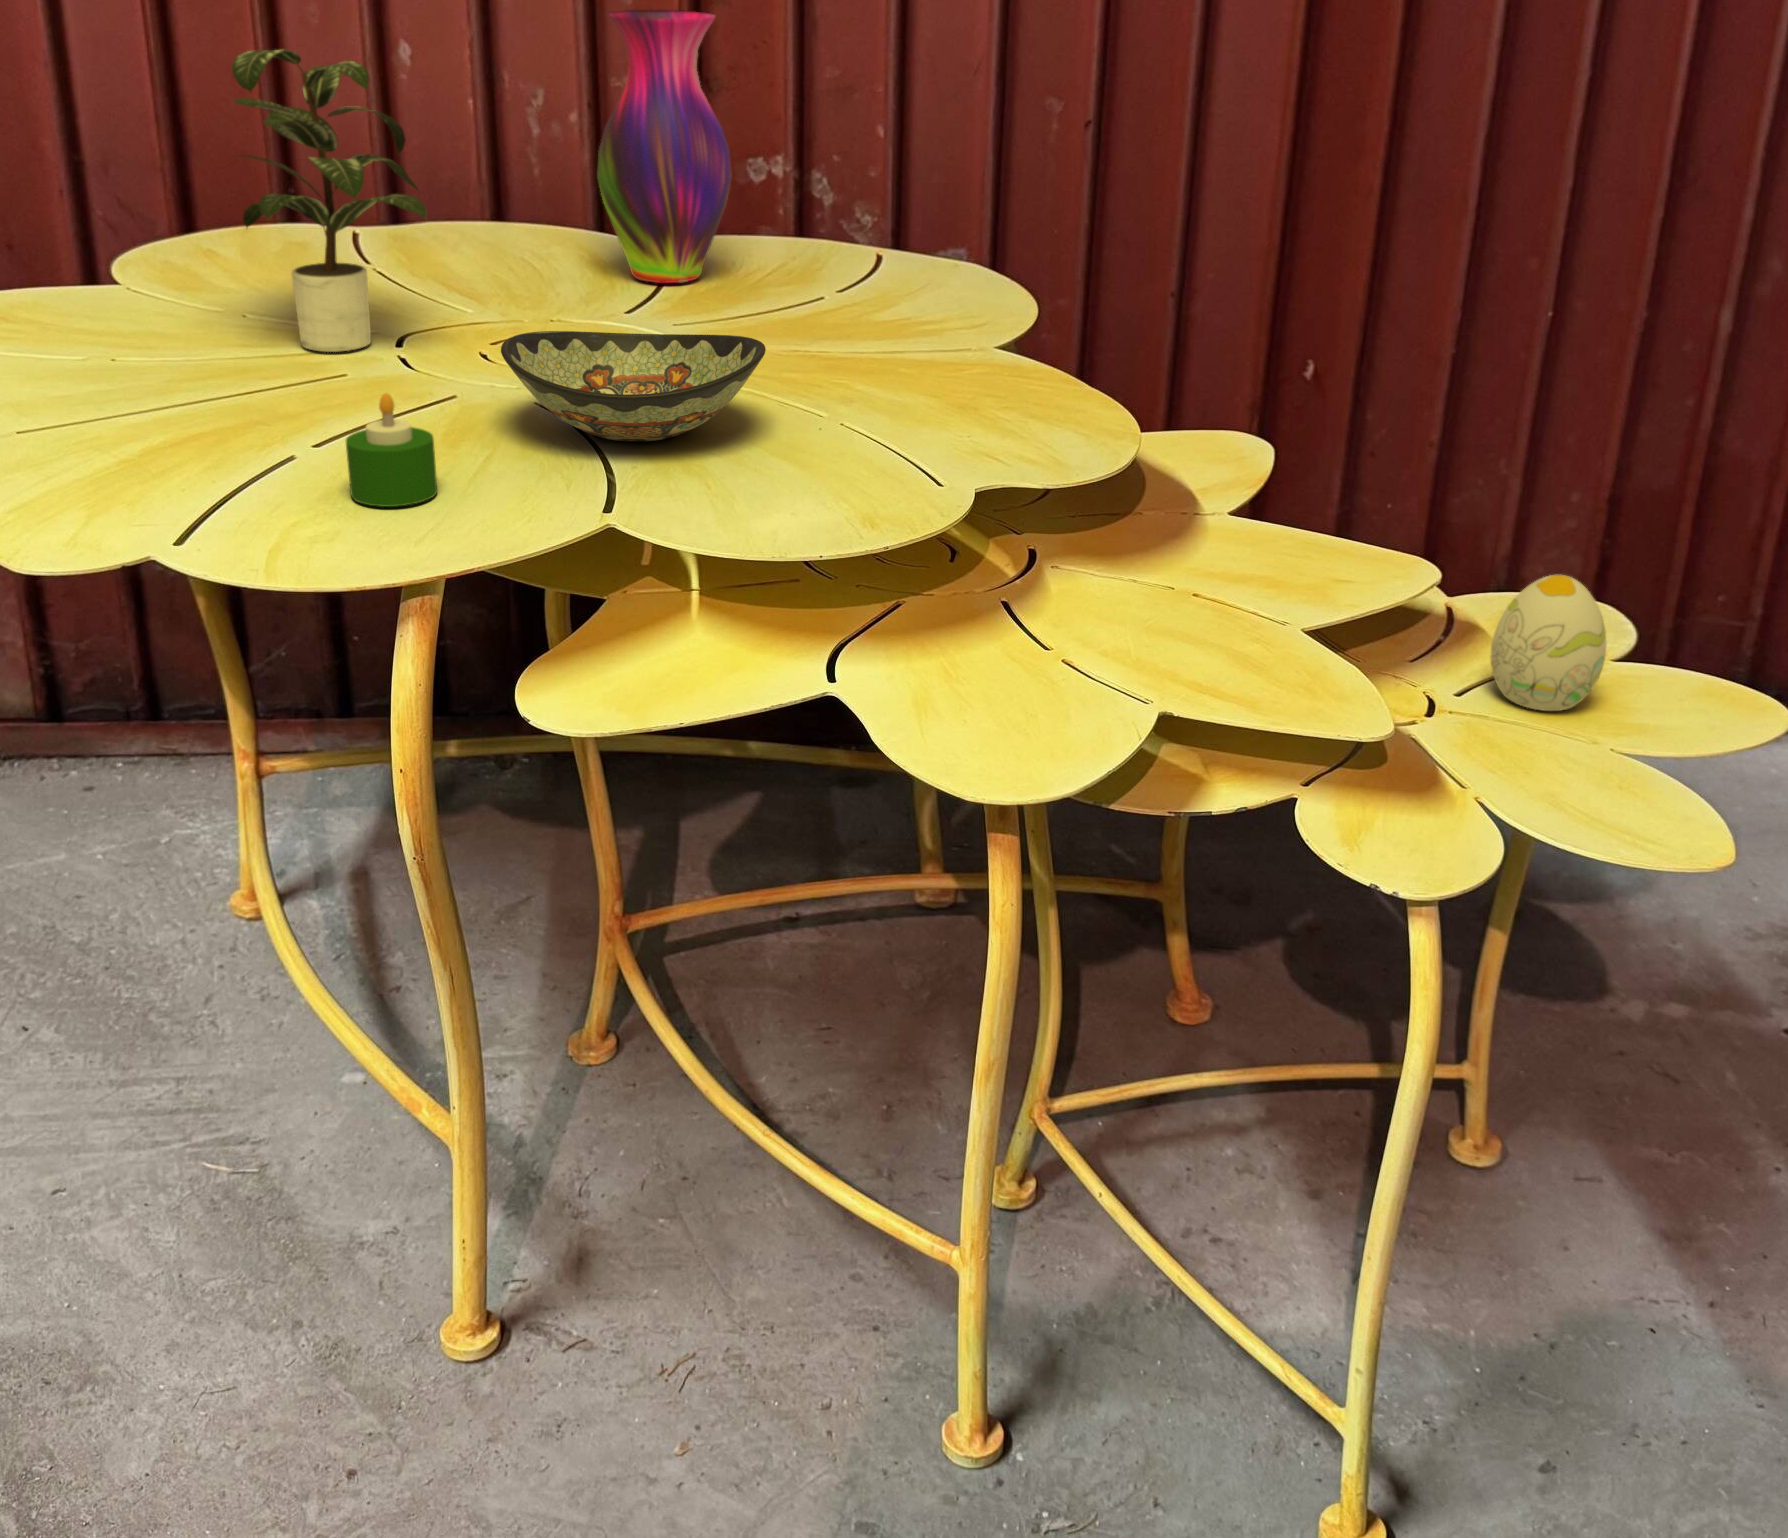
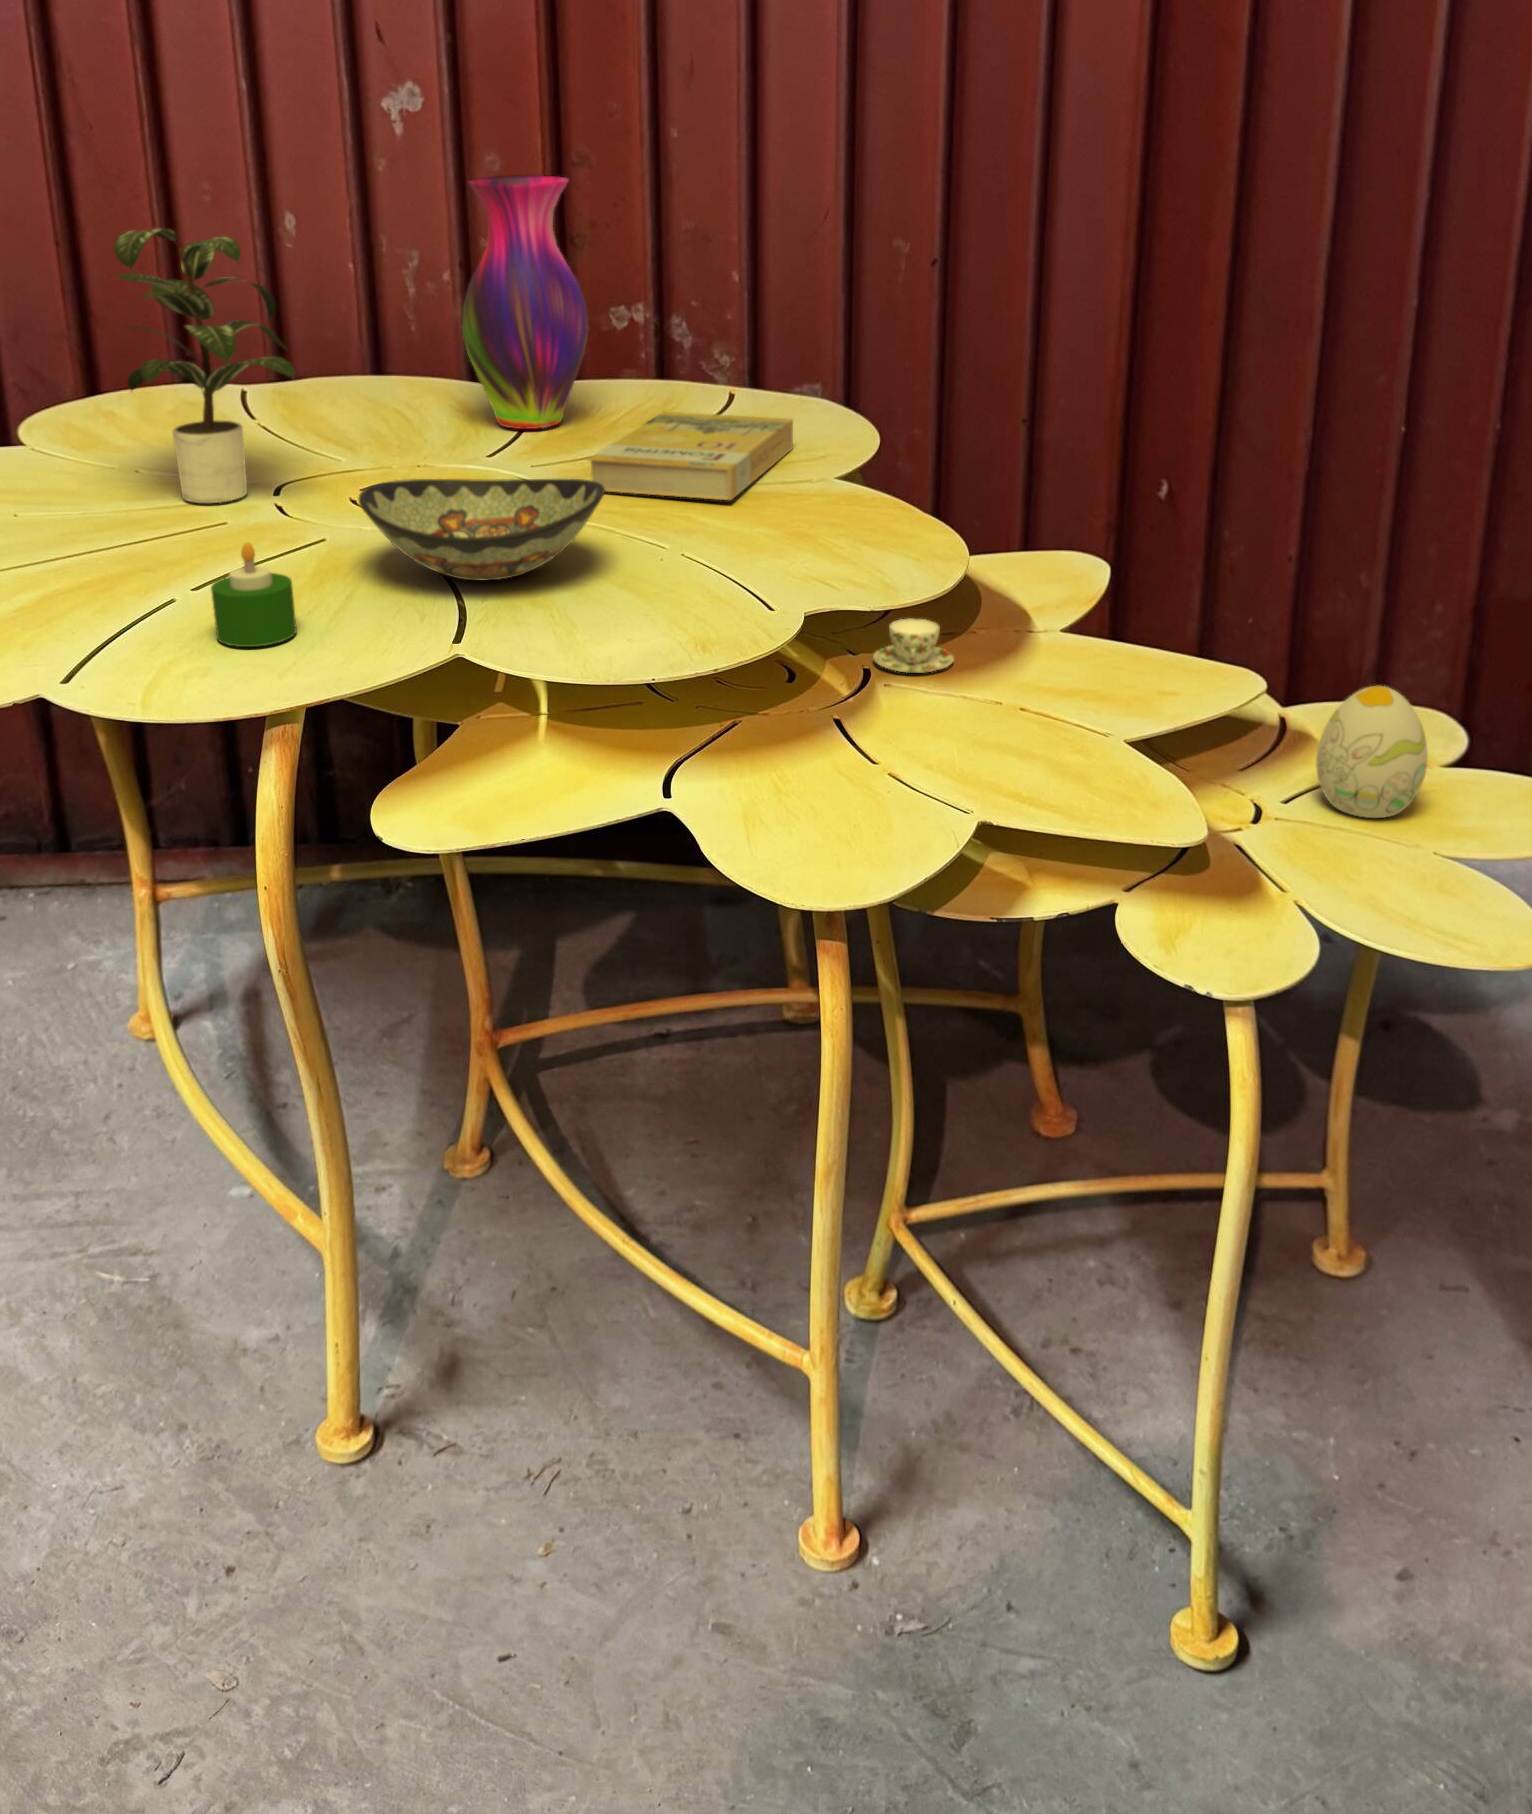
book: none [736,269,948,364] -> present [588,412,793,500]
teacup: none [1035,493,1120,551] -> present [873,618,954,673]

